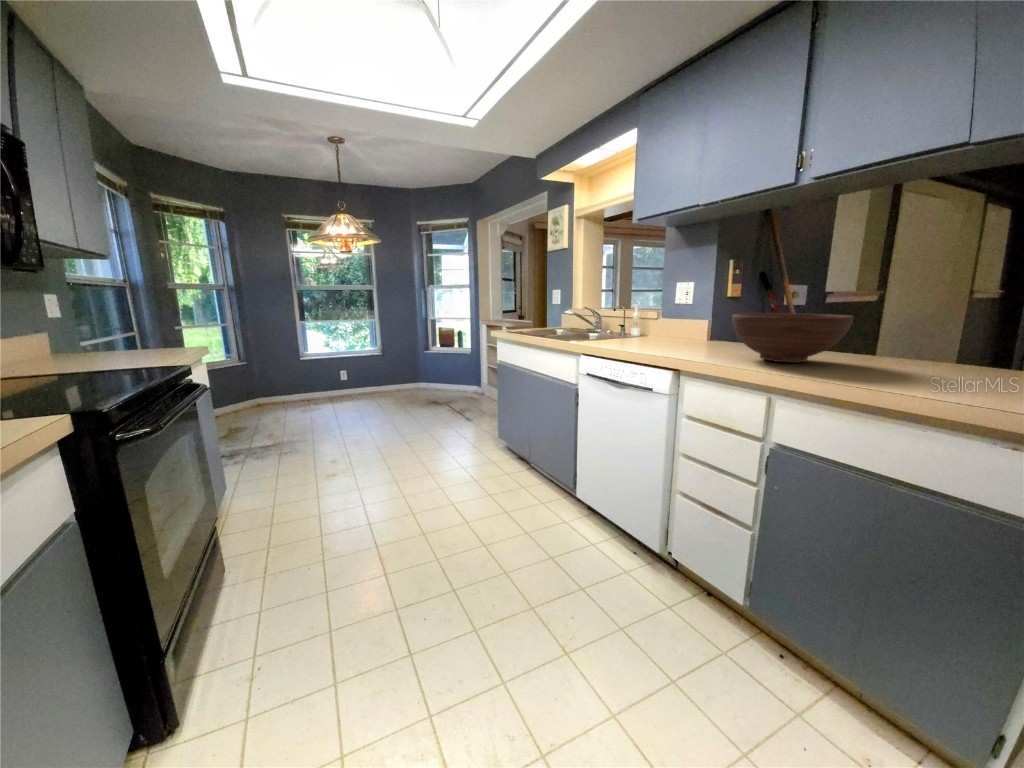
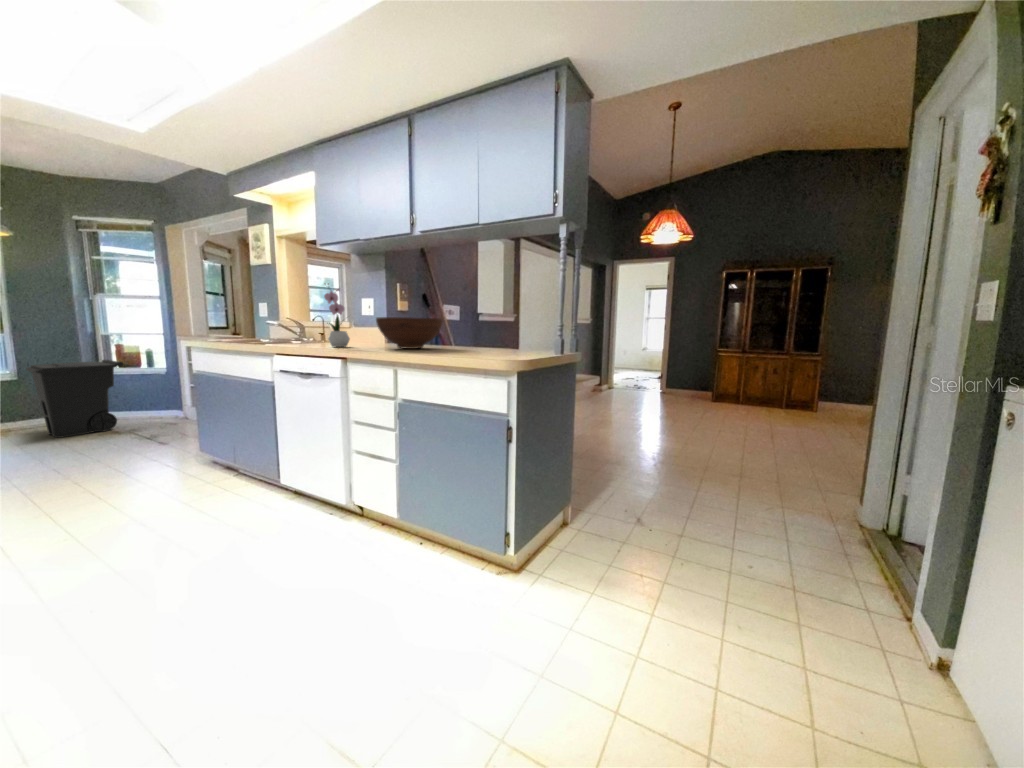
flower arrangement: none [651,268,683,352] -> present [324,283,350,347]
trash can: none [390,339,444,400] -> present [26,360,123,438]

